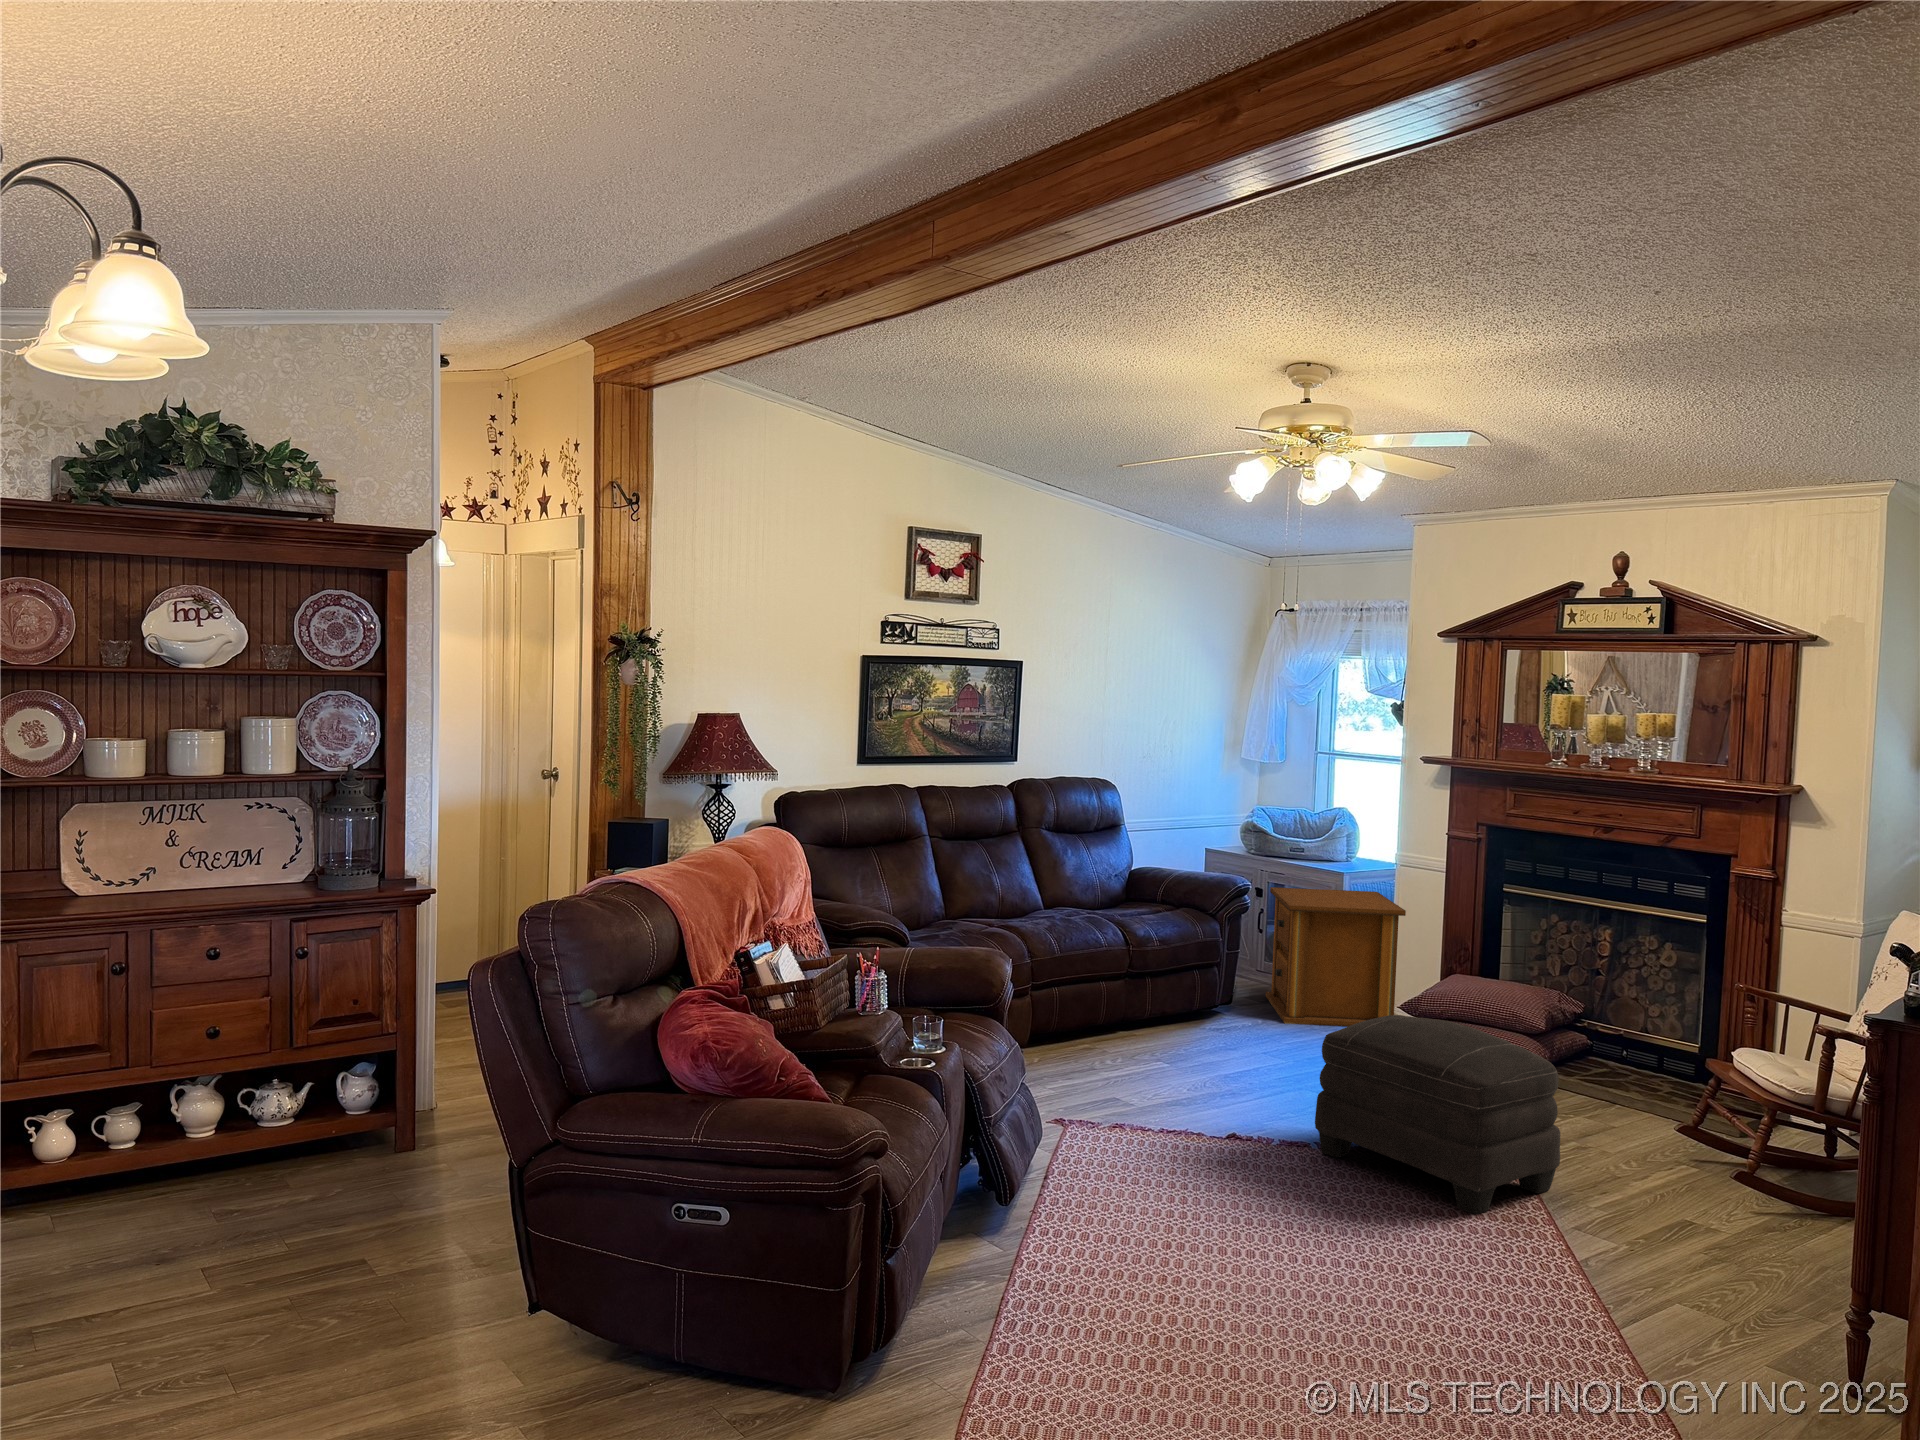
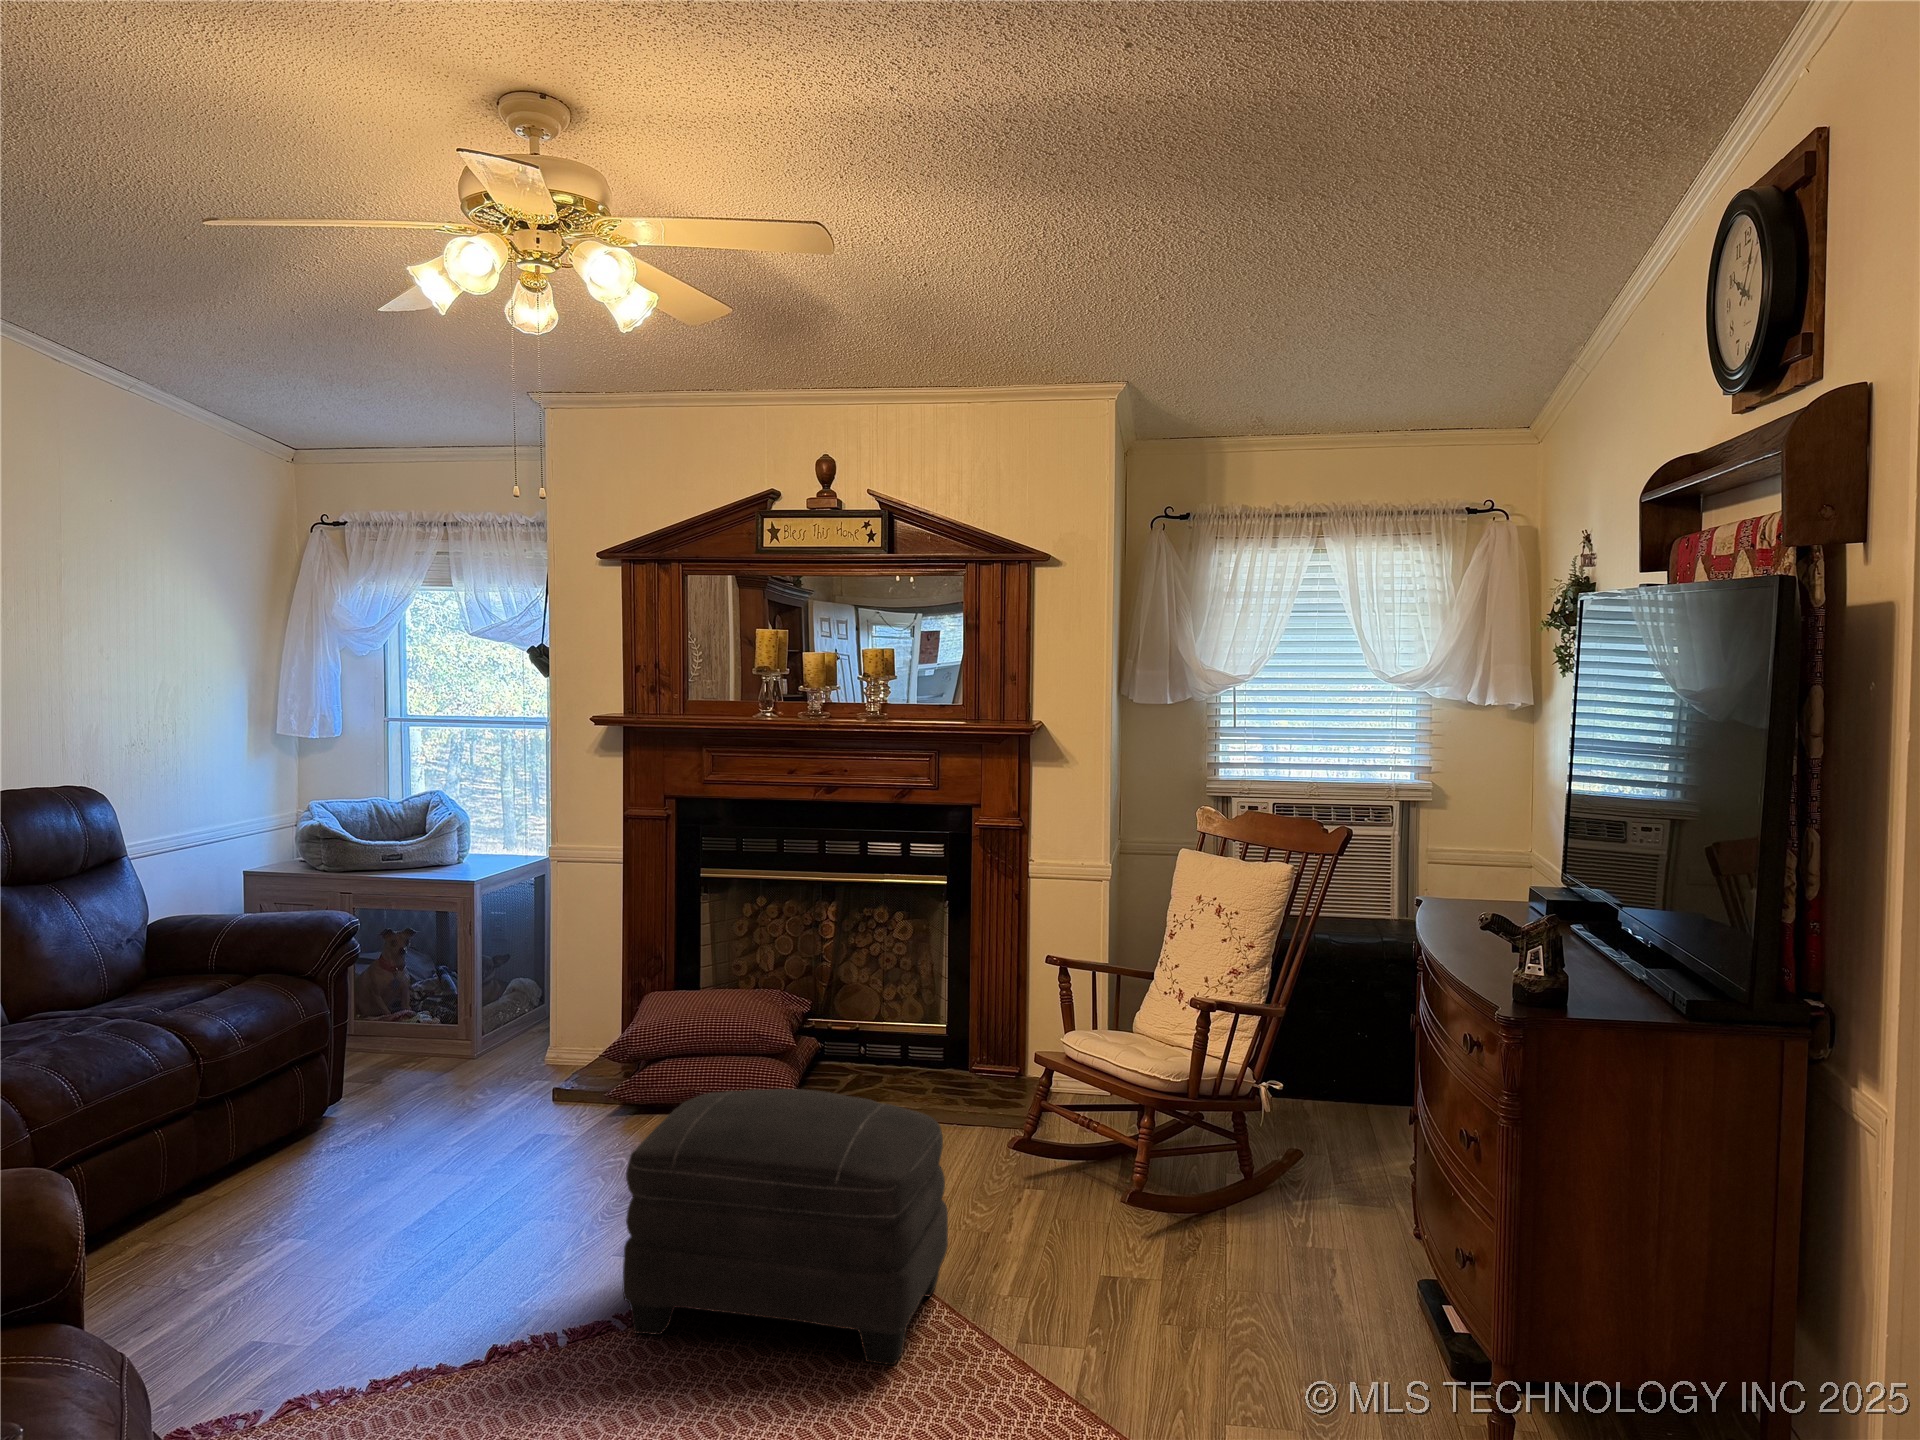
side table: present [1266,887,1406,1027] -> none [377,901,586,1113]

